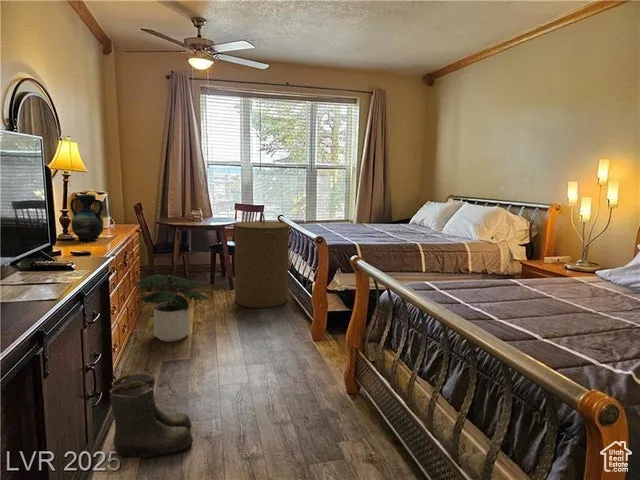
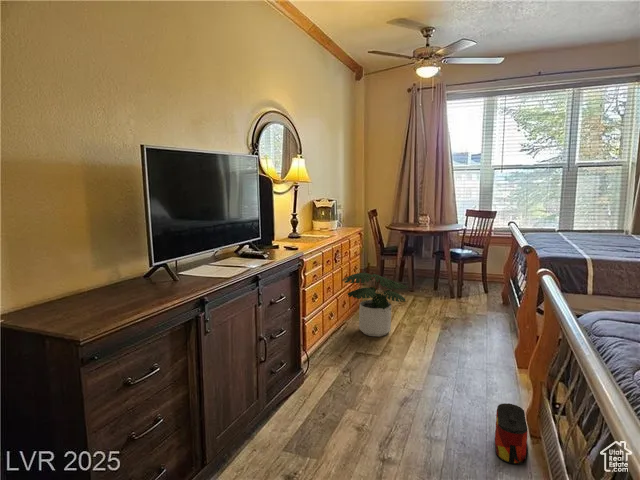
vase: present [70,194,104,241] -> none [297,199,321,238]
laundry hamper: present [234,212,289,308] -> none [449,218,514,322]
bag: none [326,372,357,421] -> present [495,403,528,464]
boots: present [110,373,193,458] -> none [282,352,350,433]

